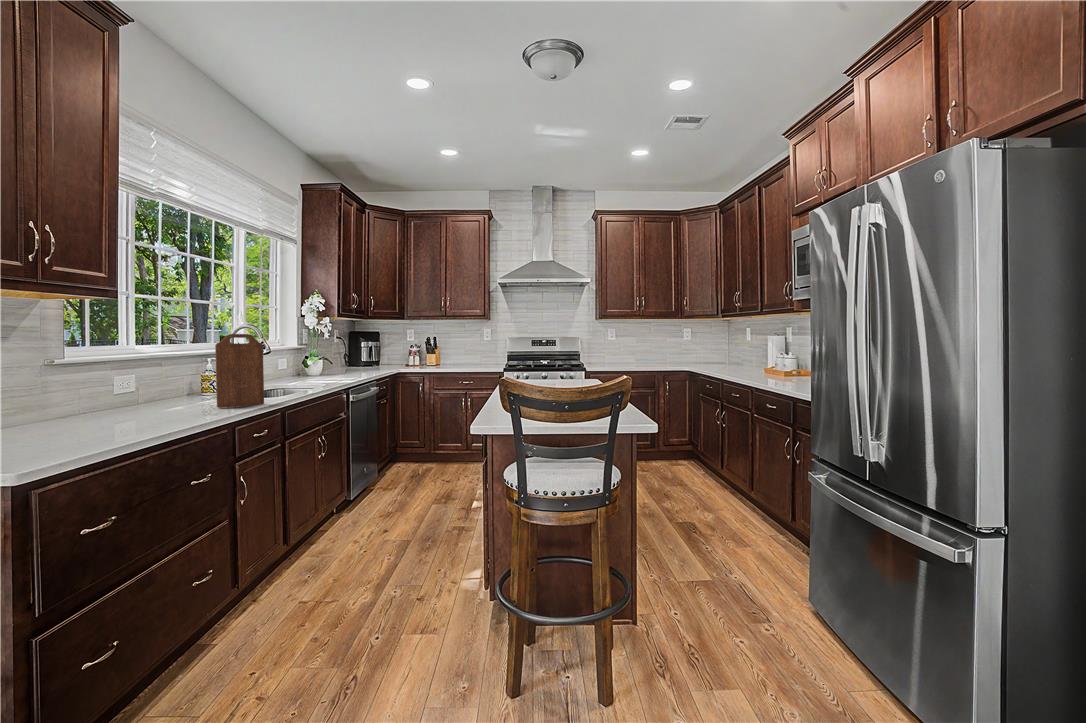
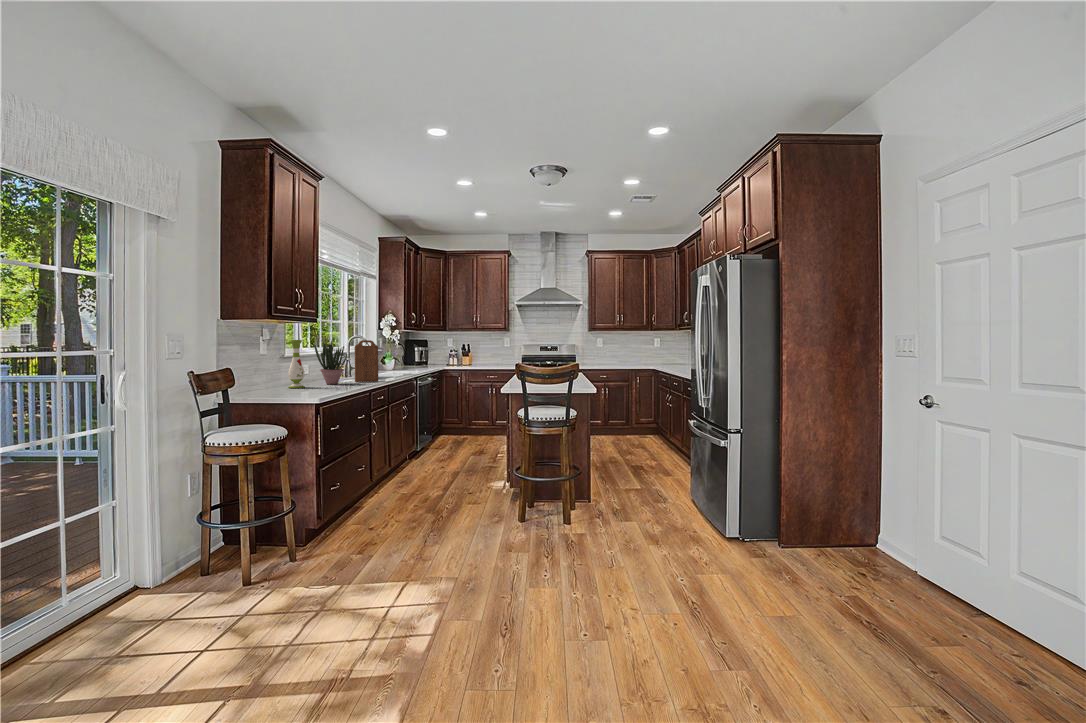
vase: none [52,334,92,430] -> present [288,340,305,388]
potted plant: none [126,334,194,415] -> present [314,341,347,384]

